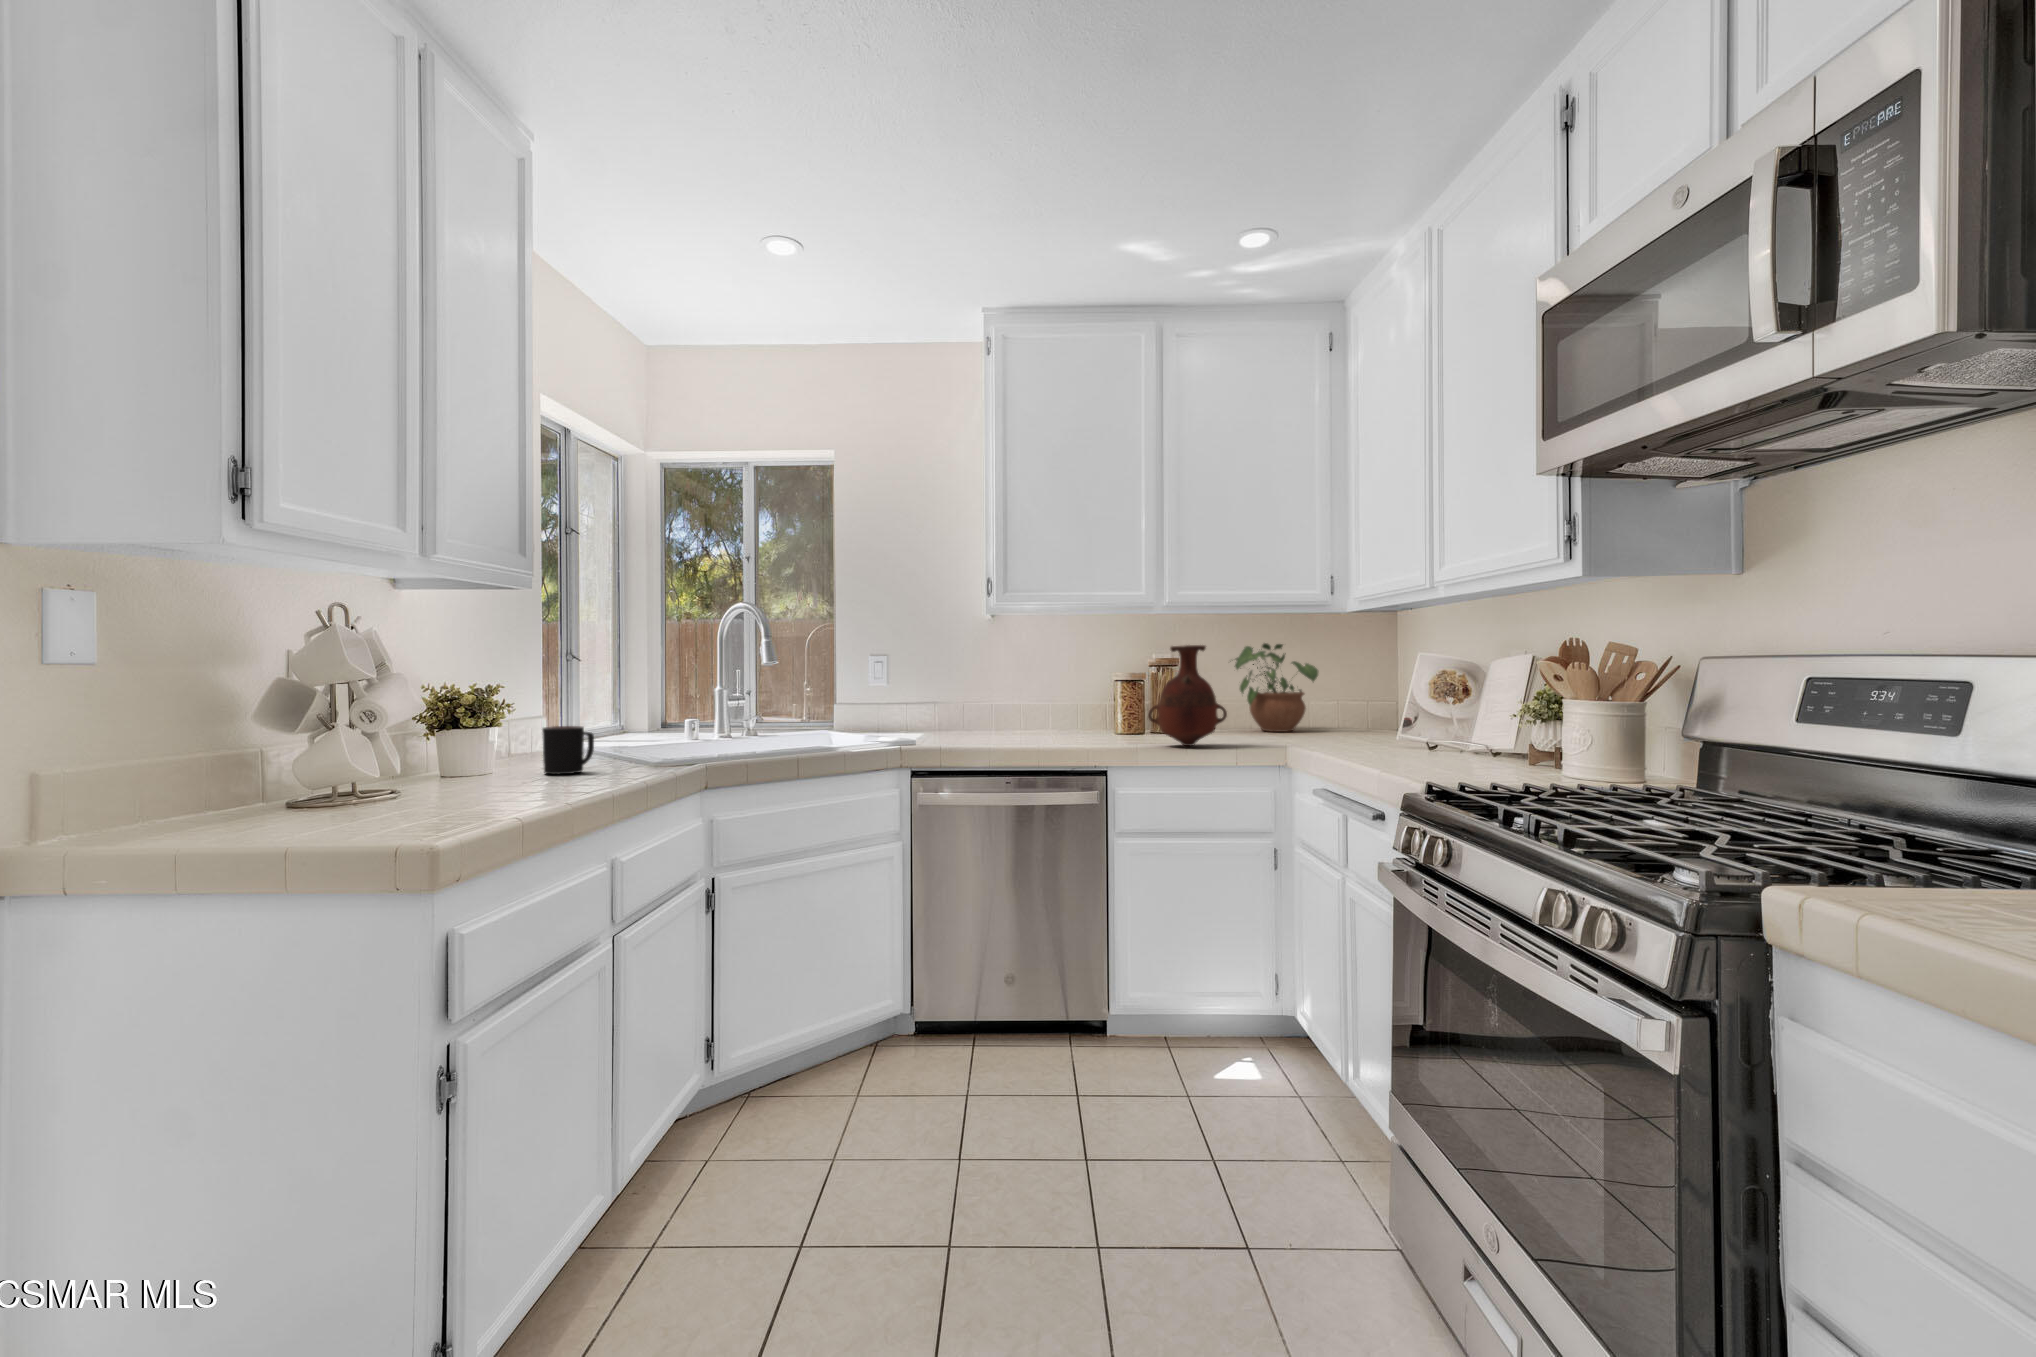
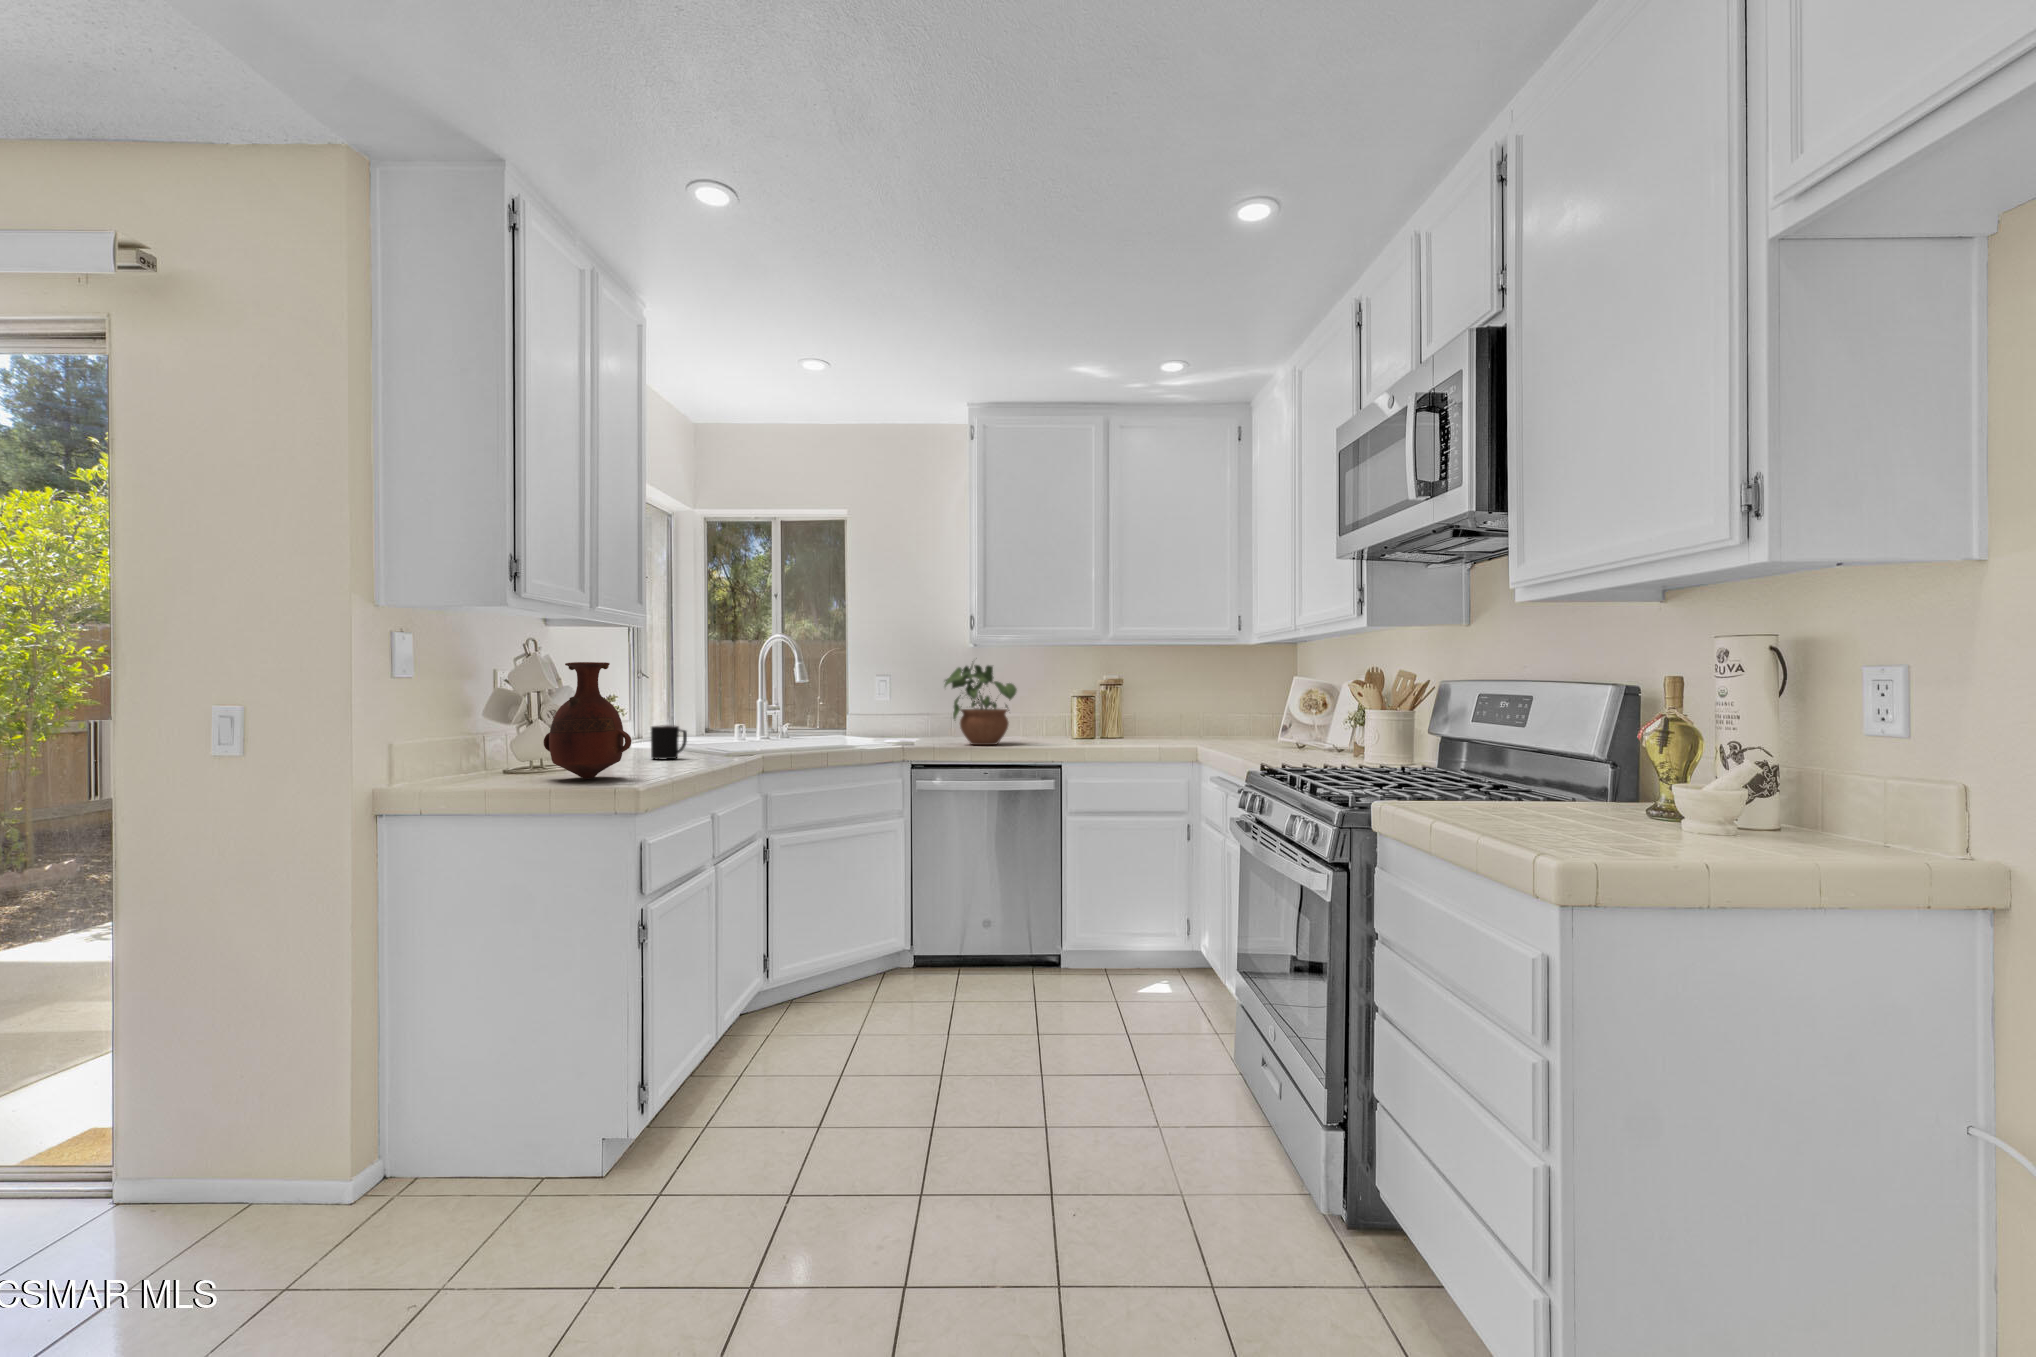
potted plant: present [1235,643,1318,732] -> present [945,665,1017,745]
vase: present [1148,645,1227,746] -> present [544,662,632,779]

